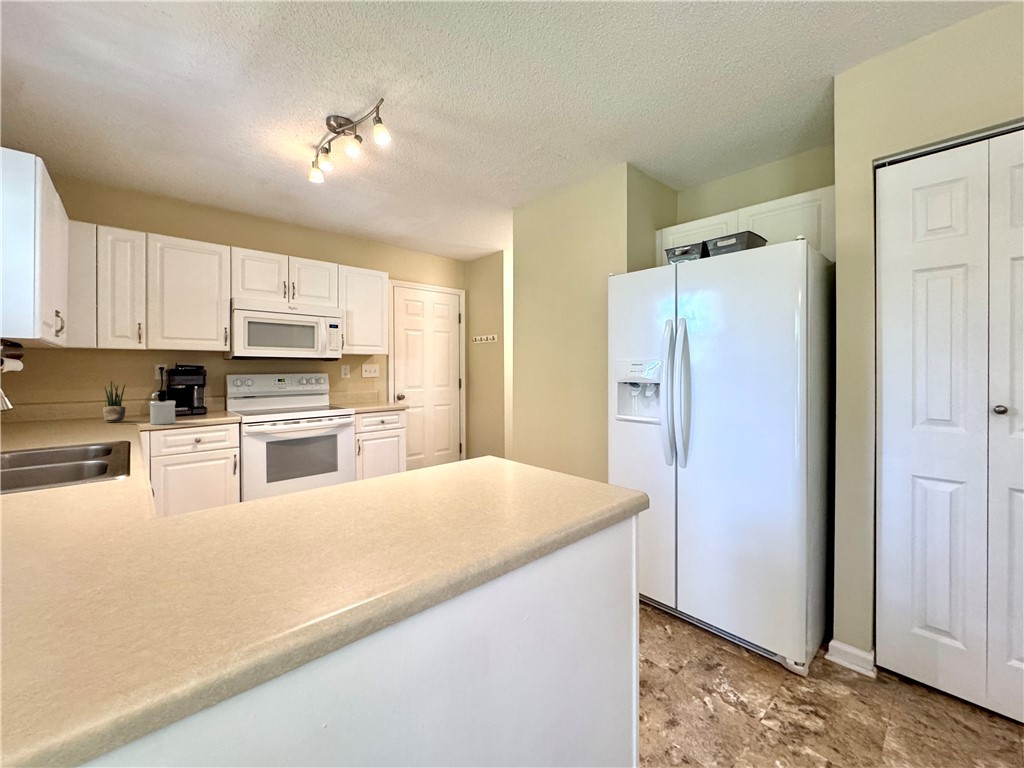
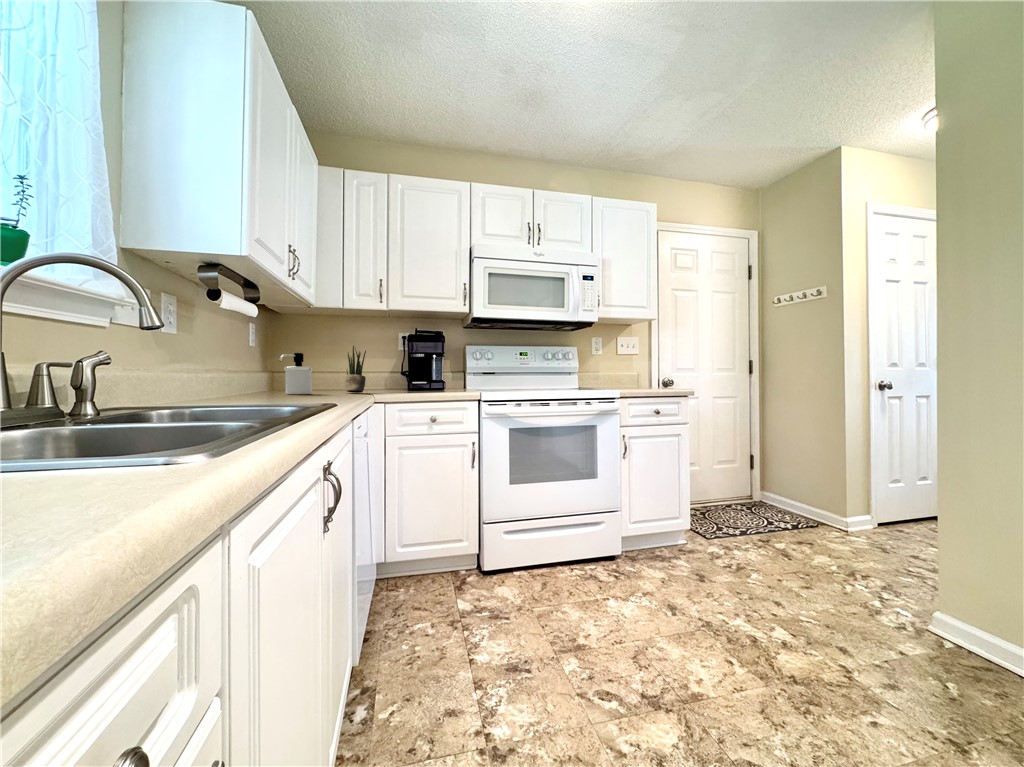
soap dispenser: present [149,390,176,425] -> present [279,353,313,394]

